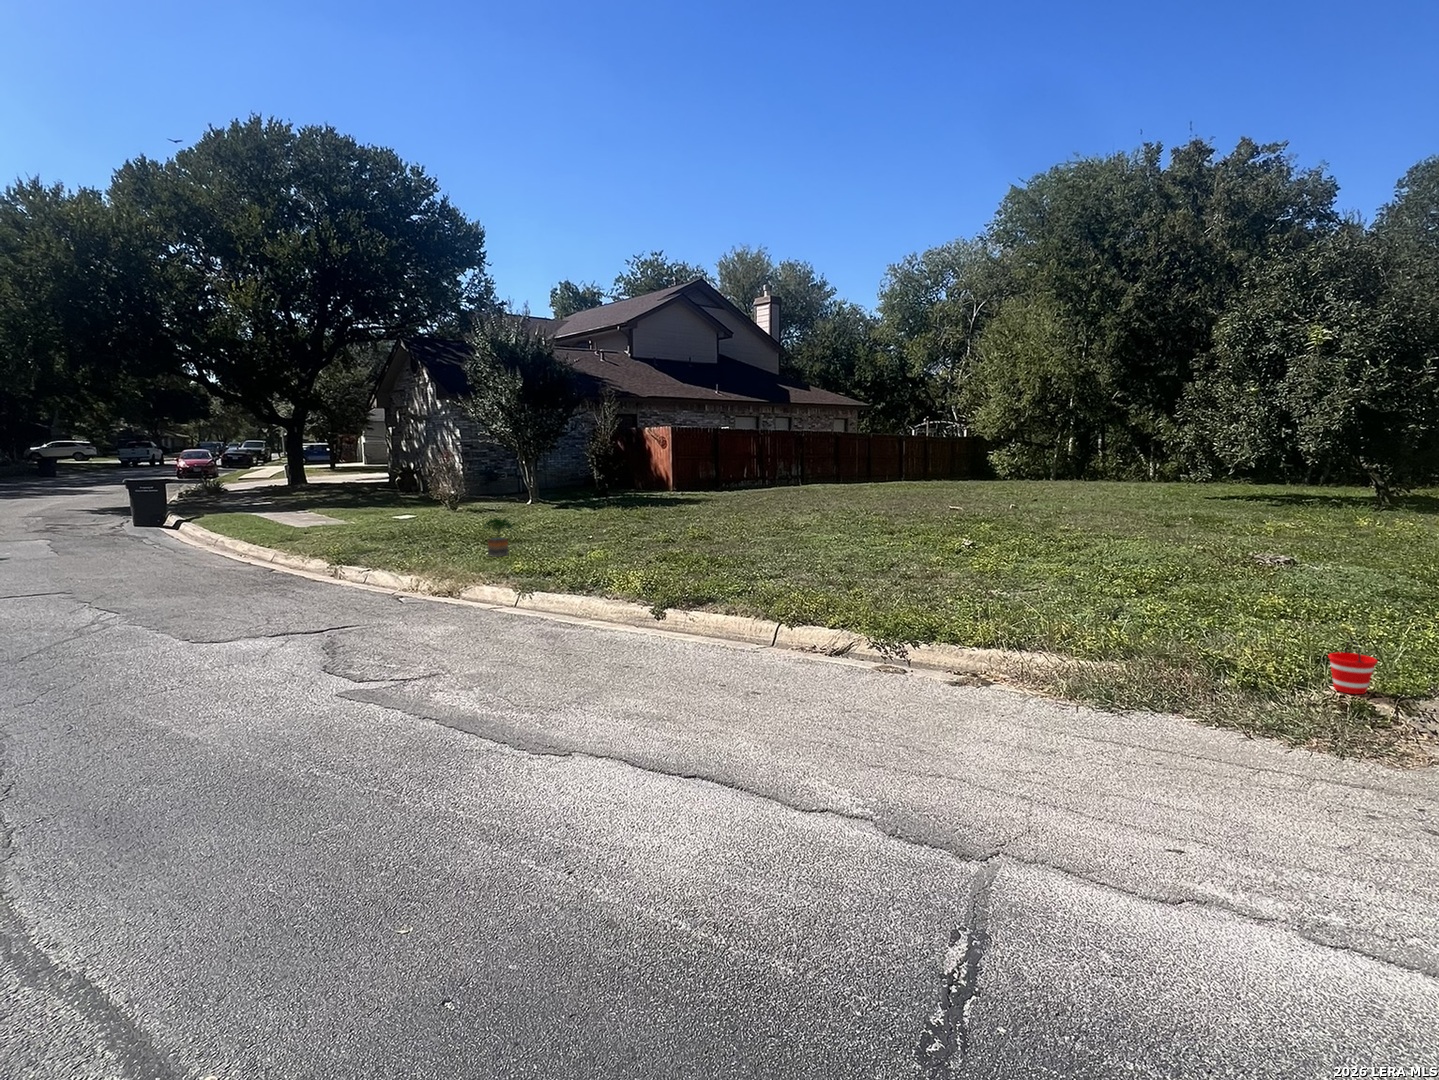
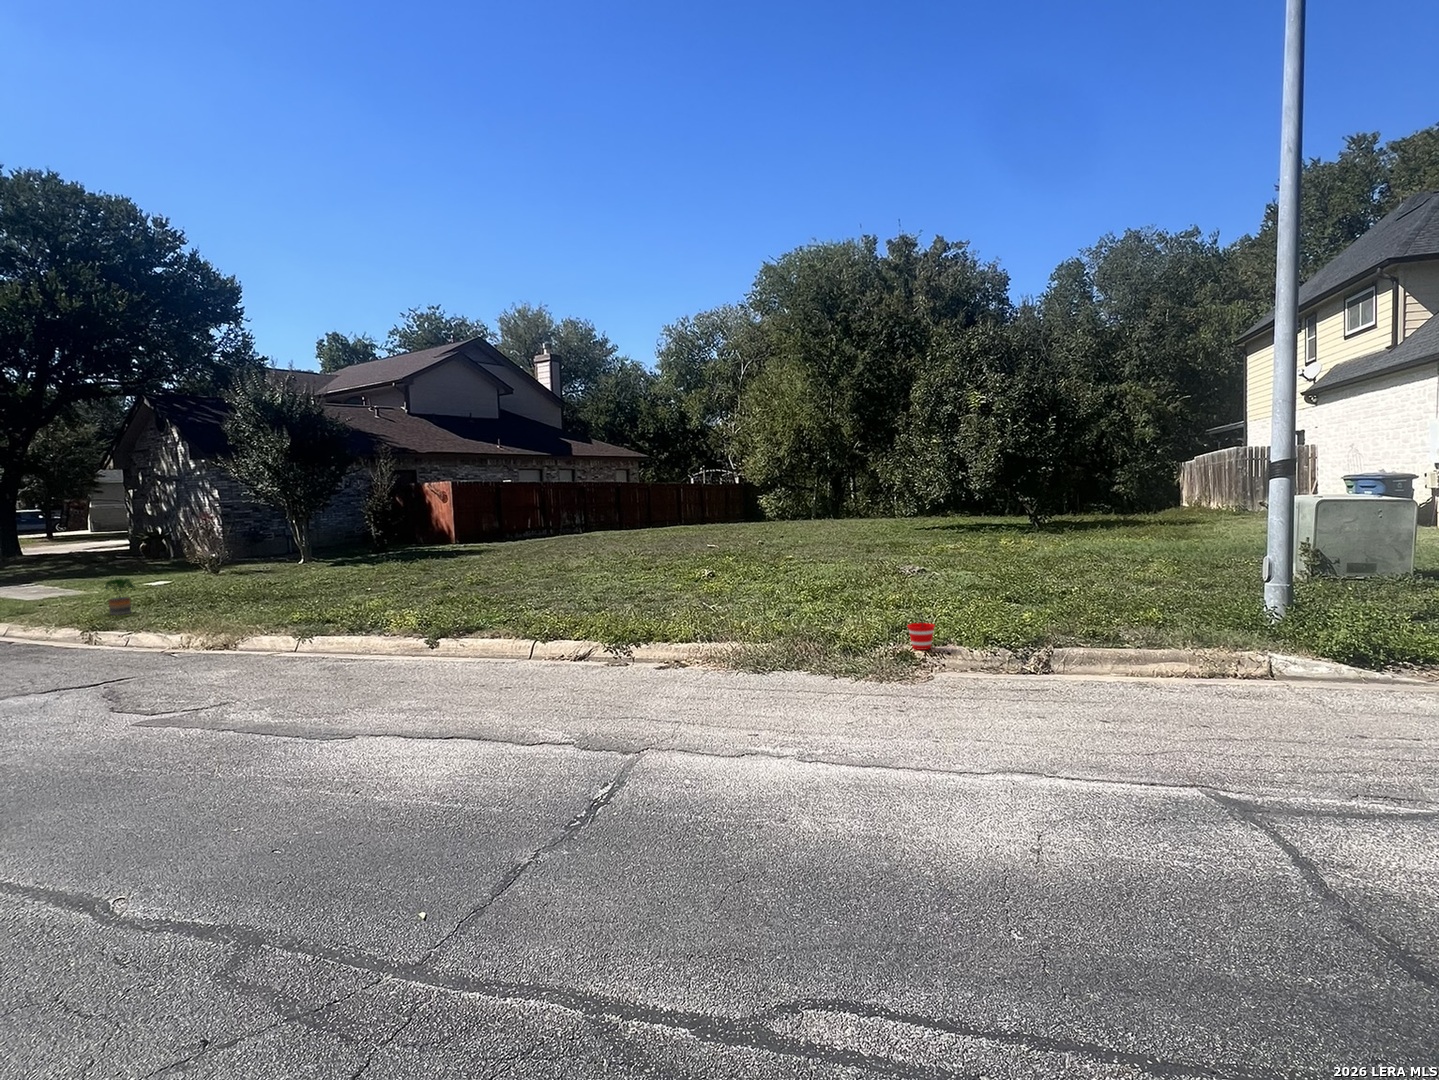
potted tree: present [485,518,513,557] -> present [105,579,135,615]

